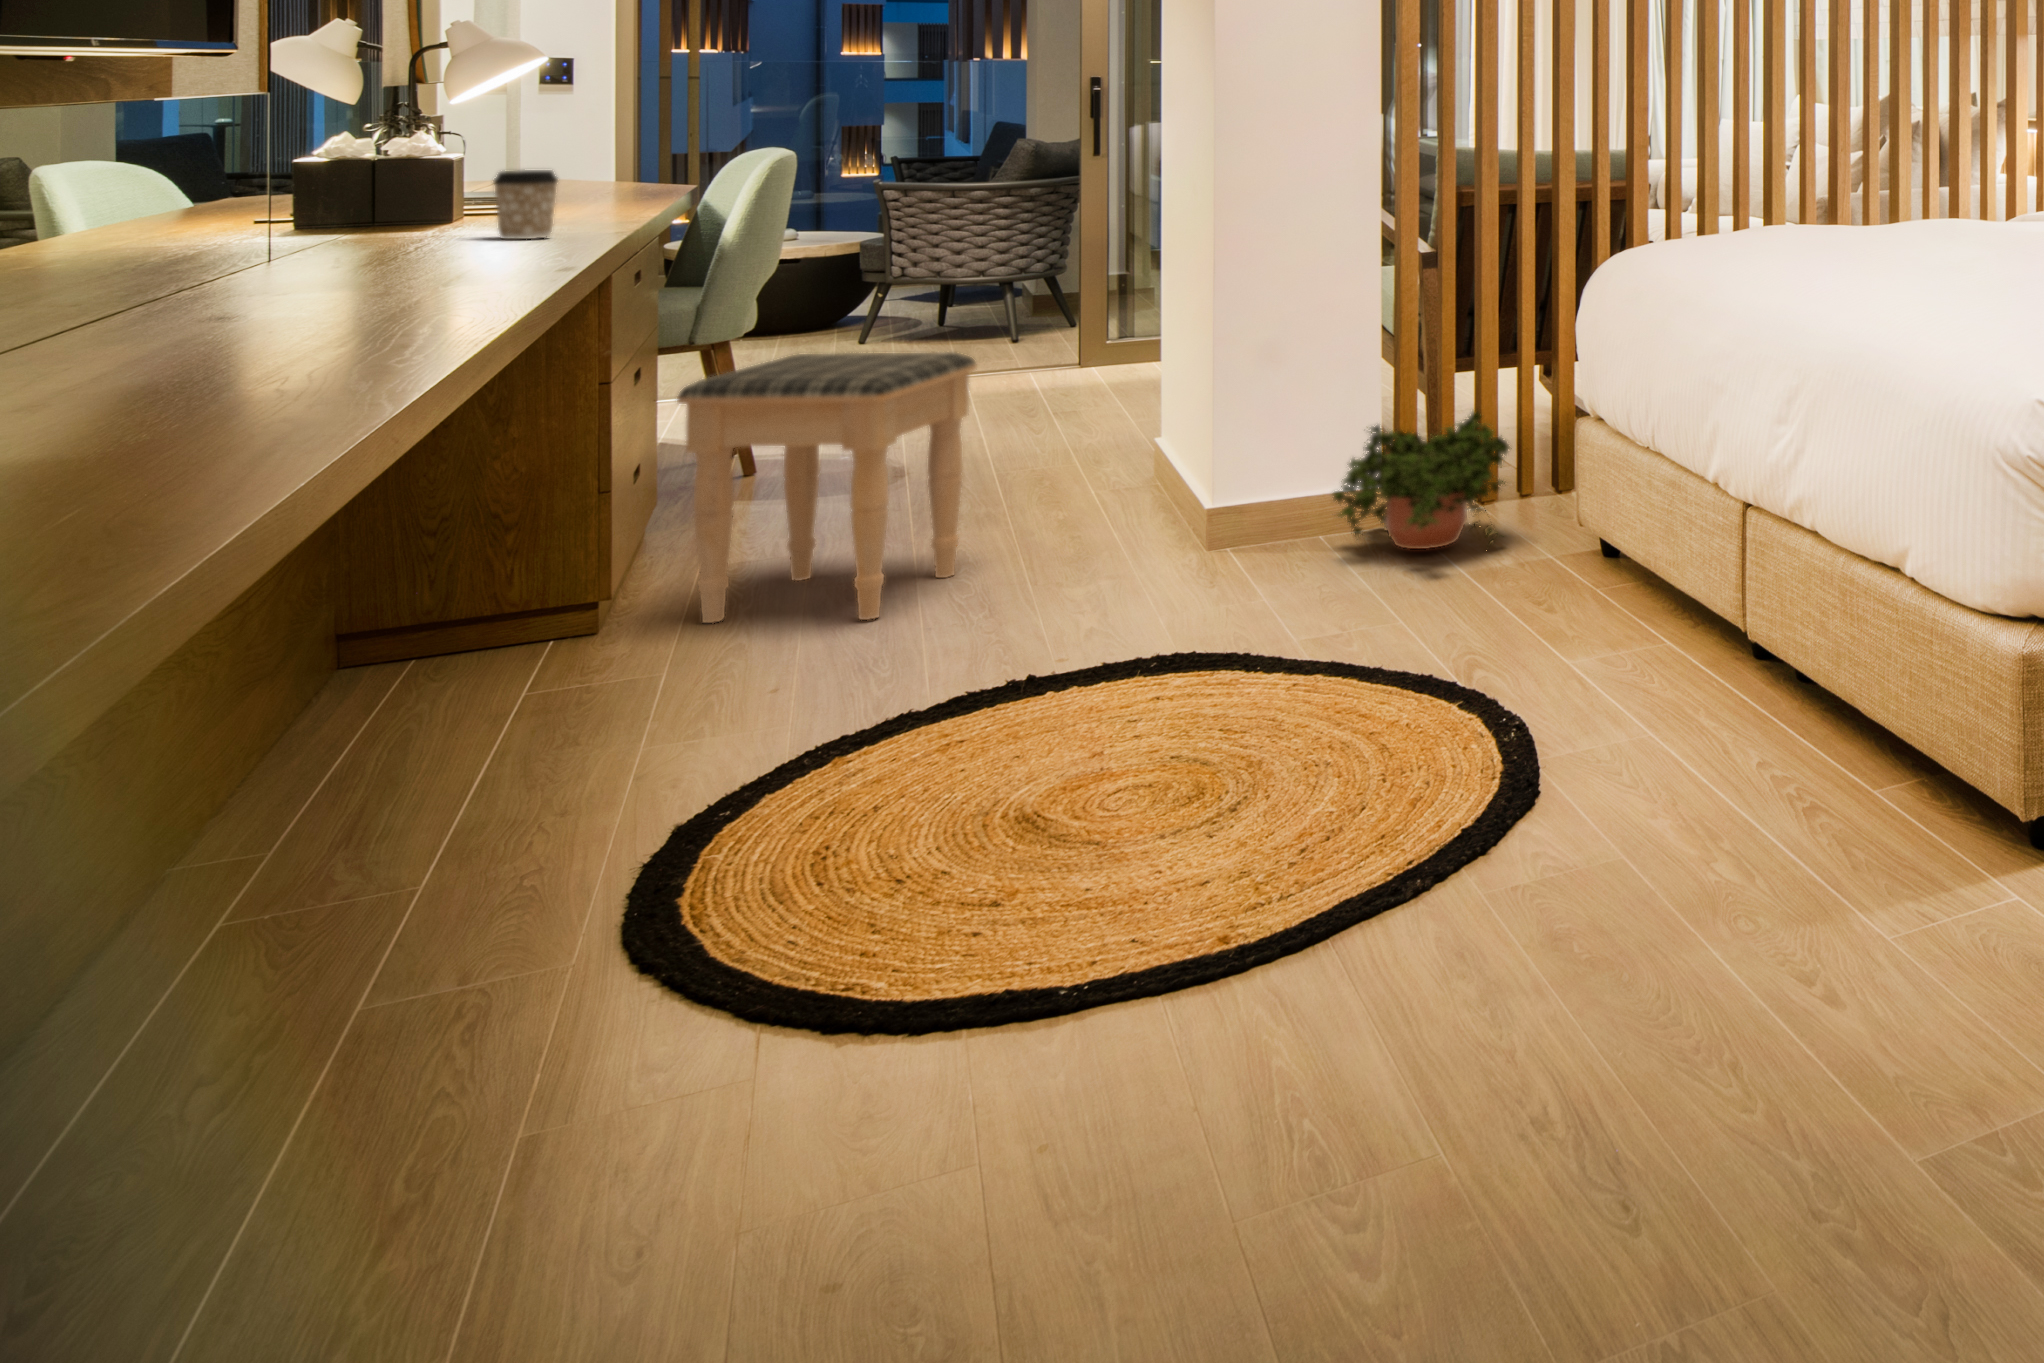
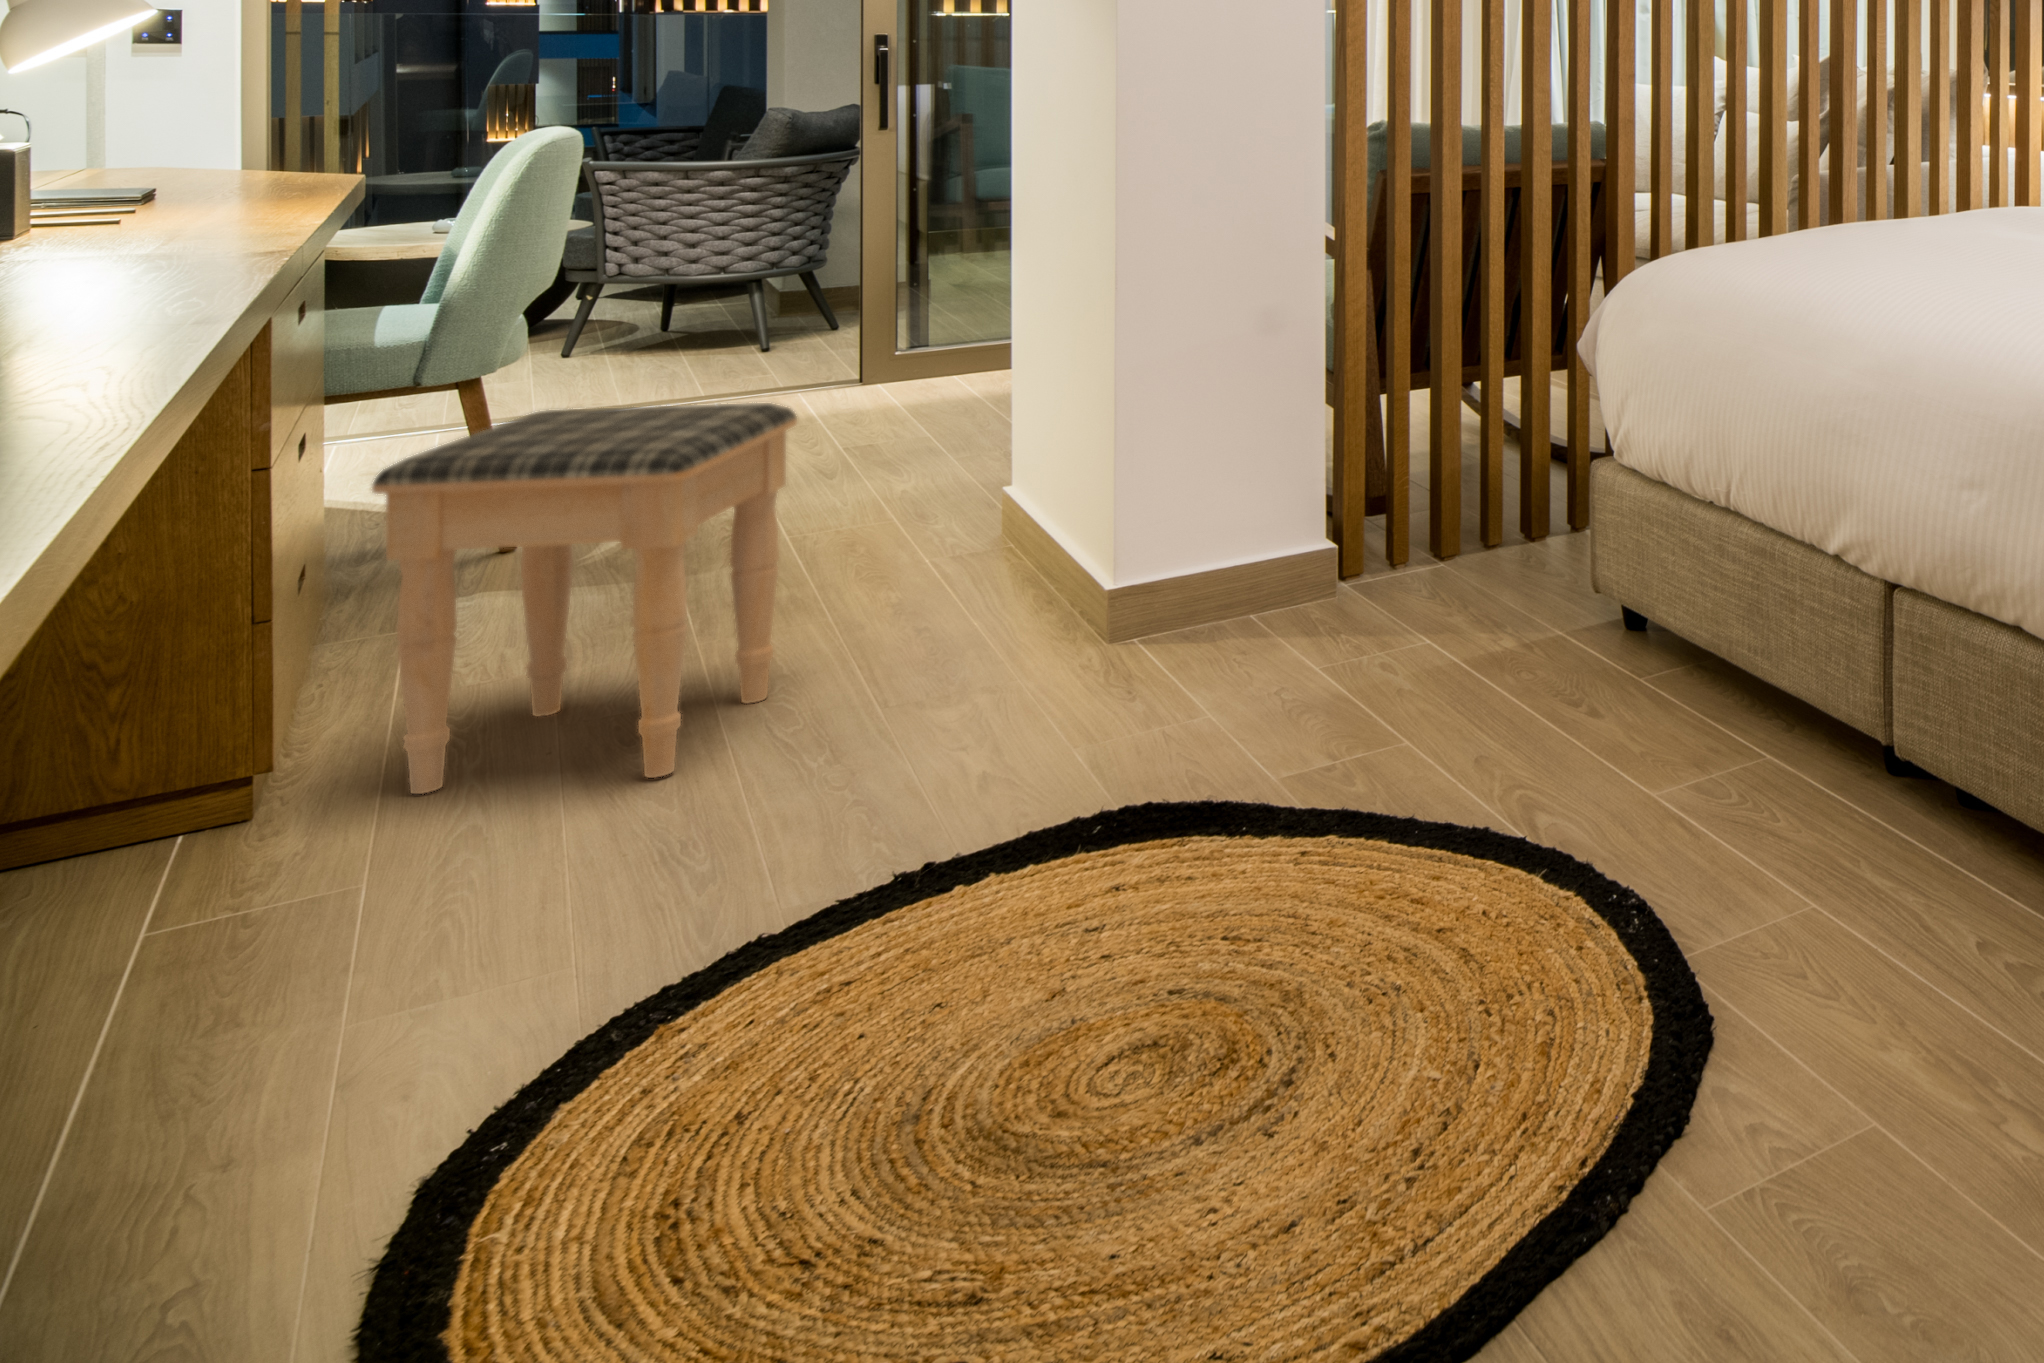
coffee cup: present [493,170,558,239] -> none [89,175,198,278]
potted plant: present [1333,411,1510,549] -> none [1271,450,1504,634]

